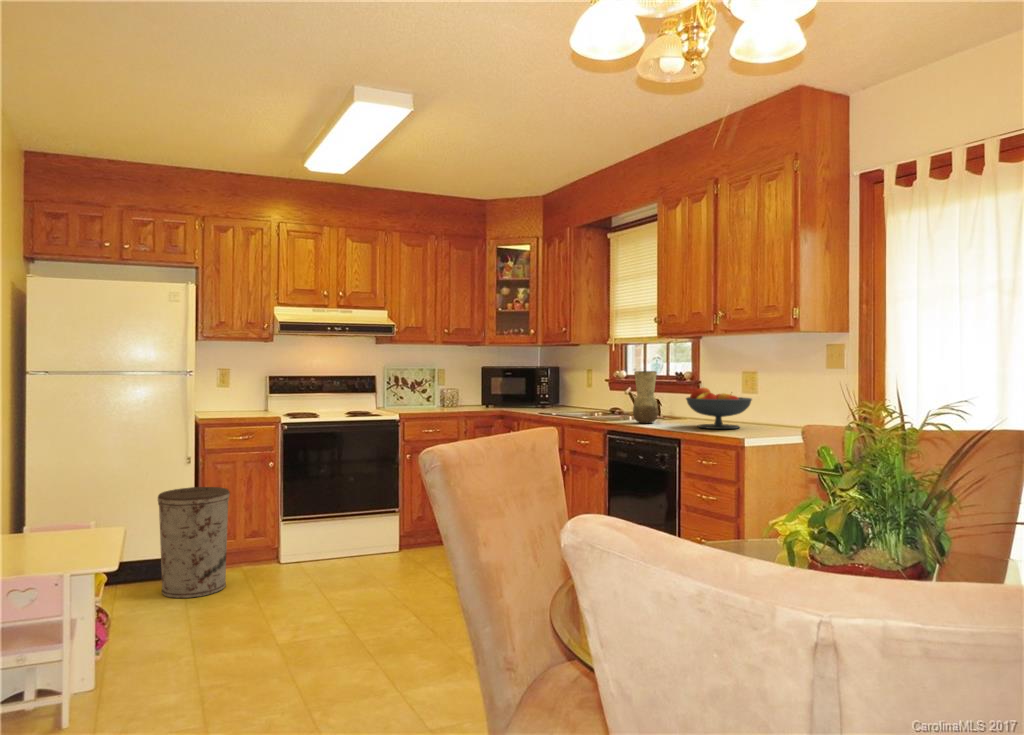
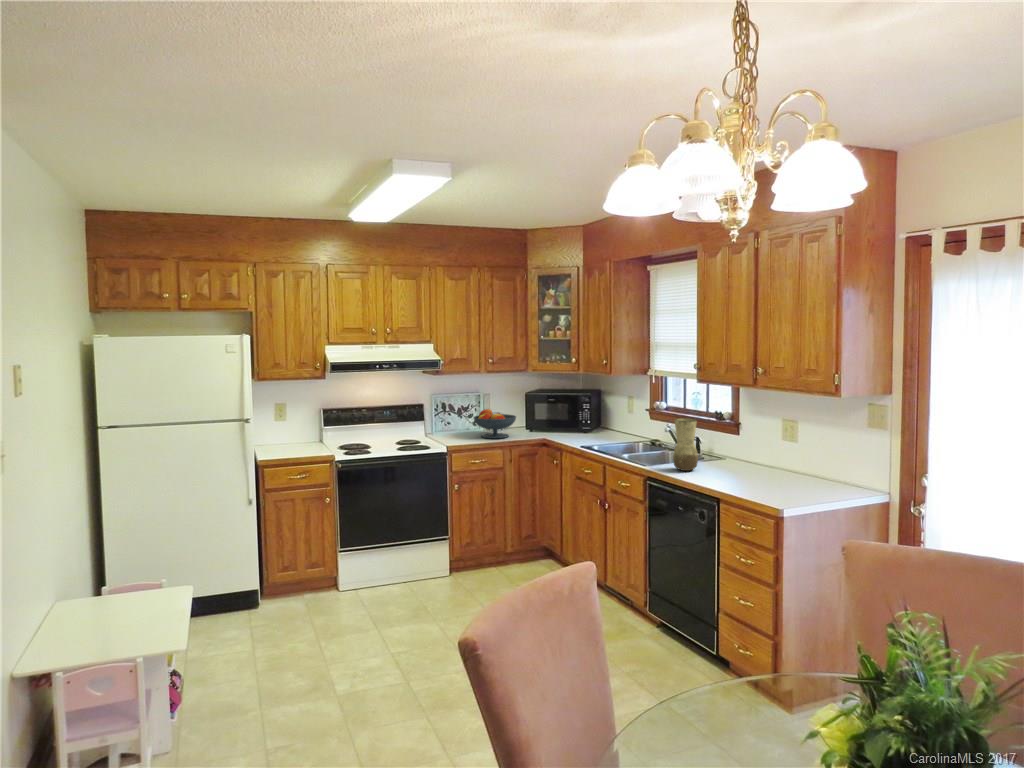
fruit bowl: present [686,388,752,429] -> present [474,409,516,438]
trash can: present [158,487,230,598] -> none [225,527,290,634]

